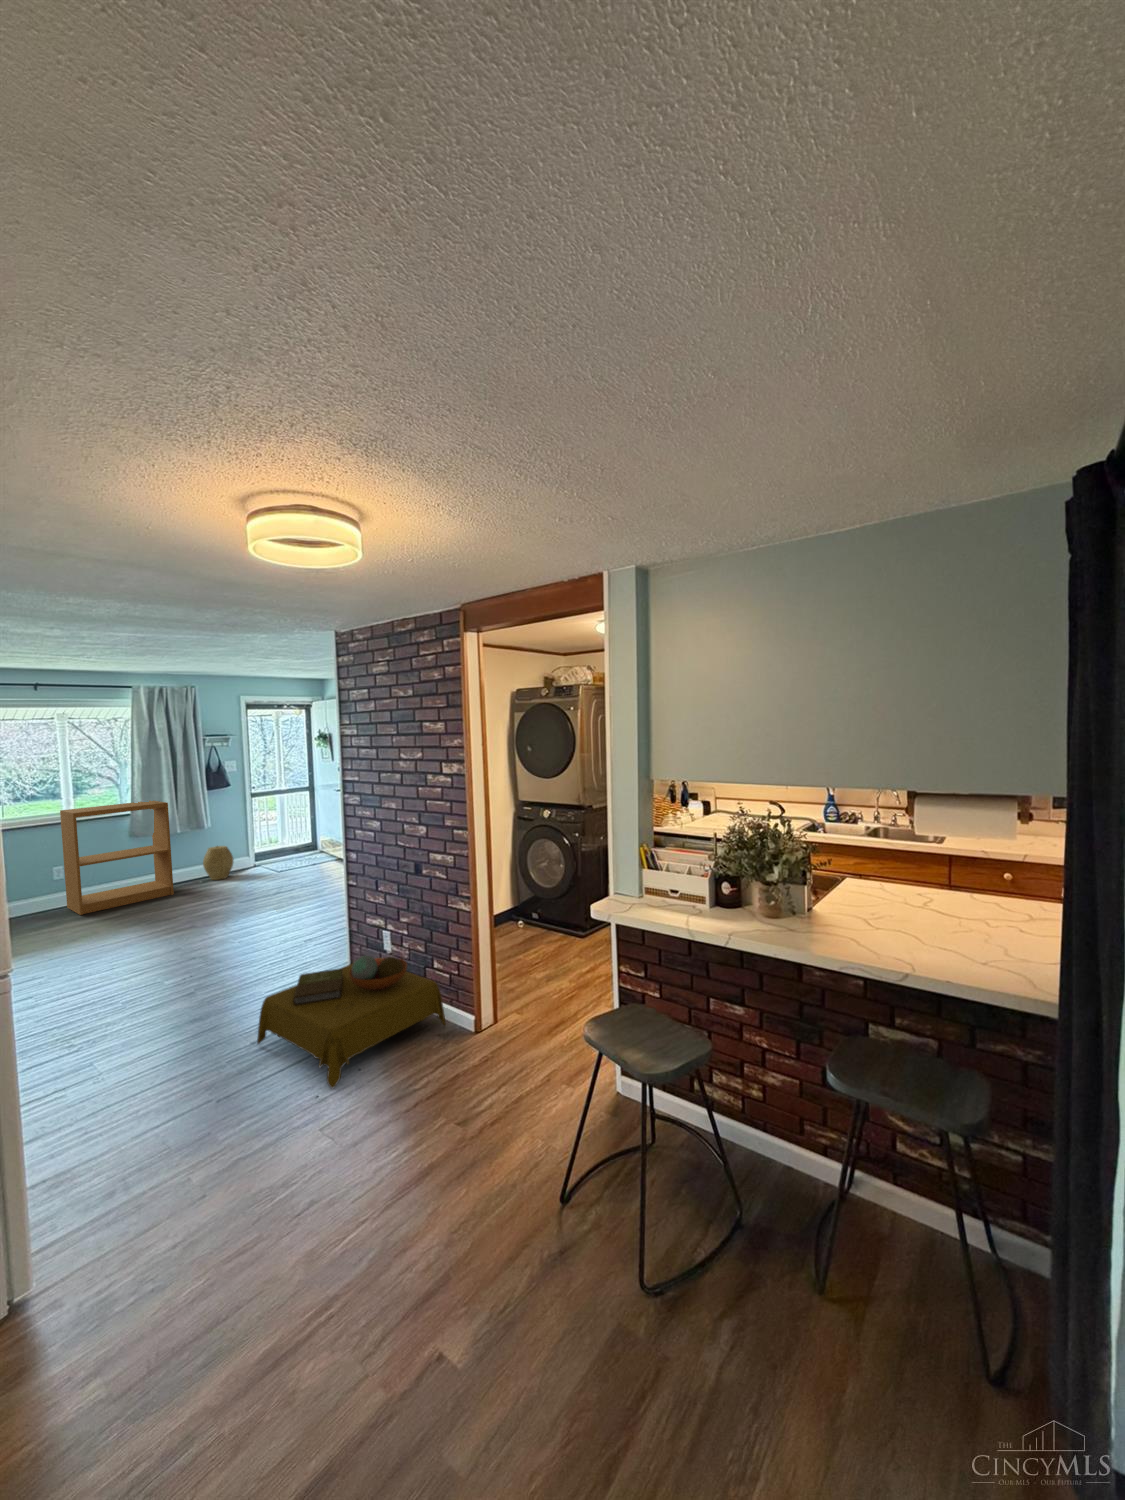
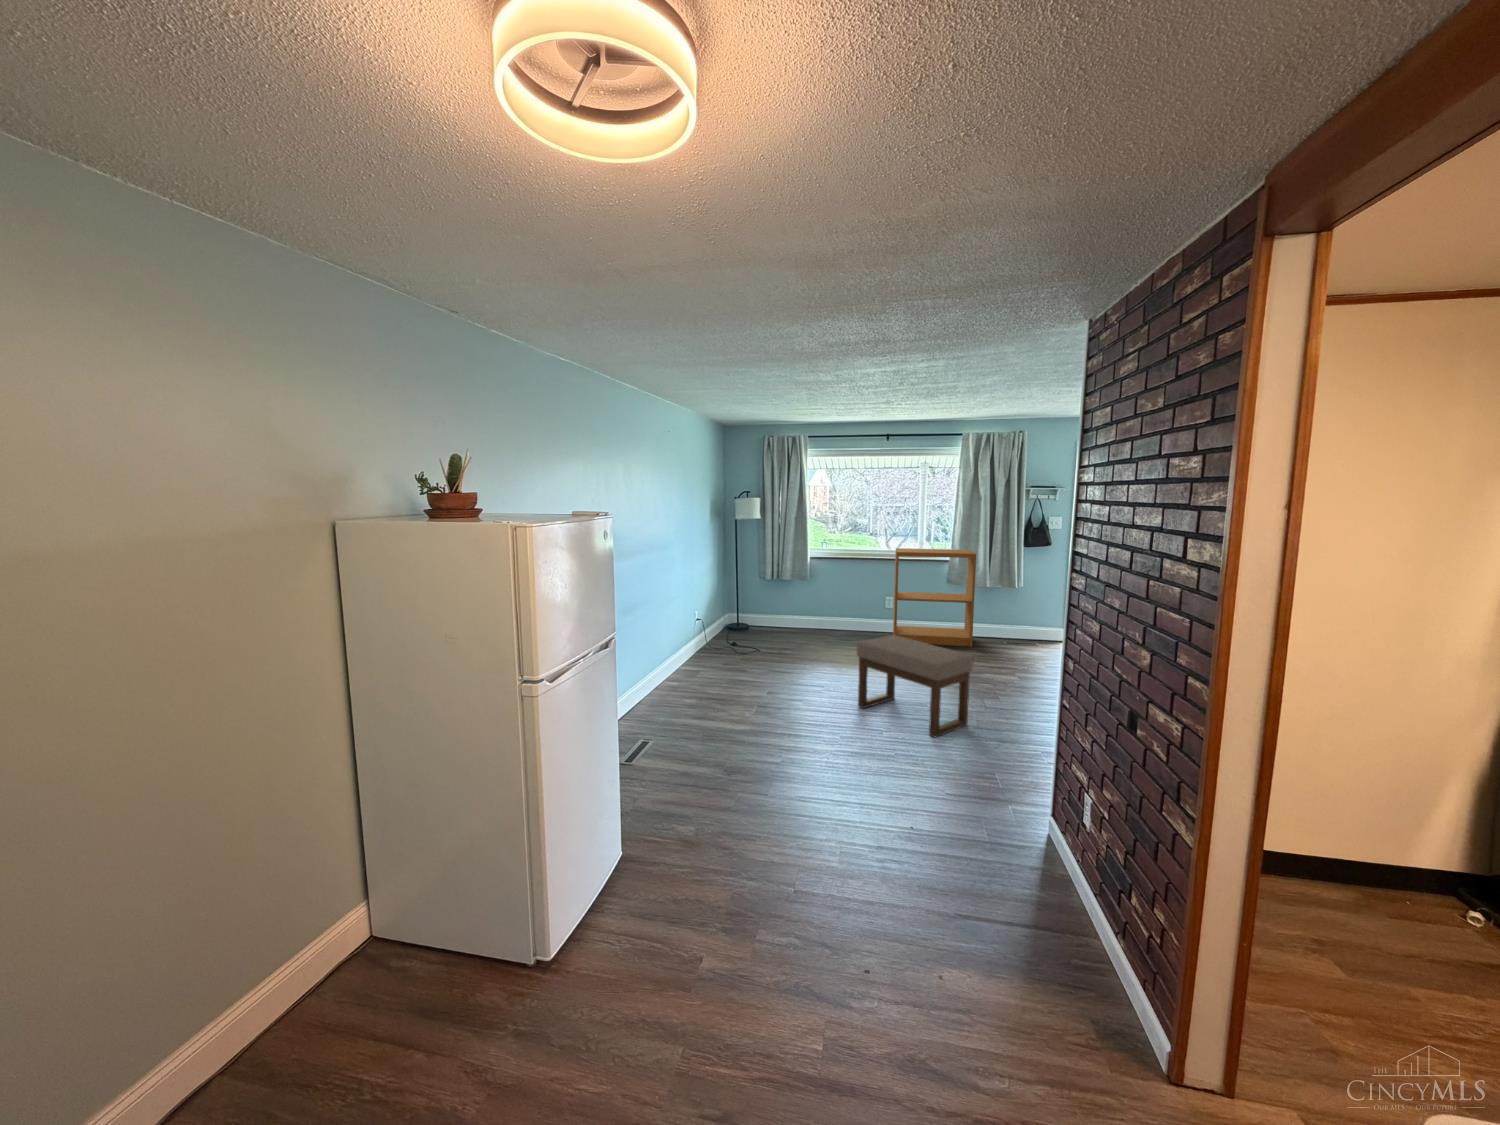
woven basket: present [203,846,234,880] -> none [1010,608,1042,645]
ottoman: none [101,885,234,977] -> present [857,635,973,737]
side table: present [257,956,445,1088] -> none [880,797,1126,1018]

